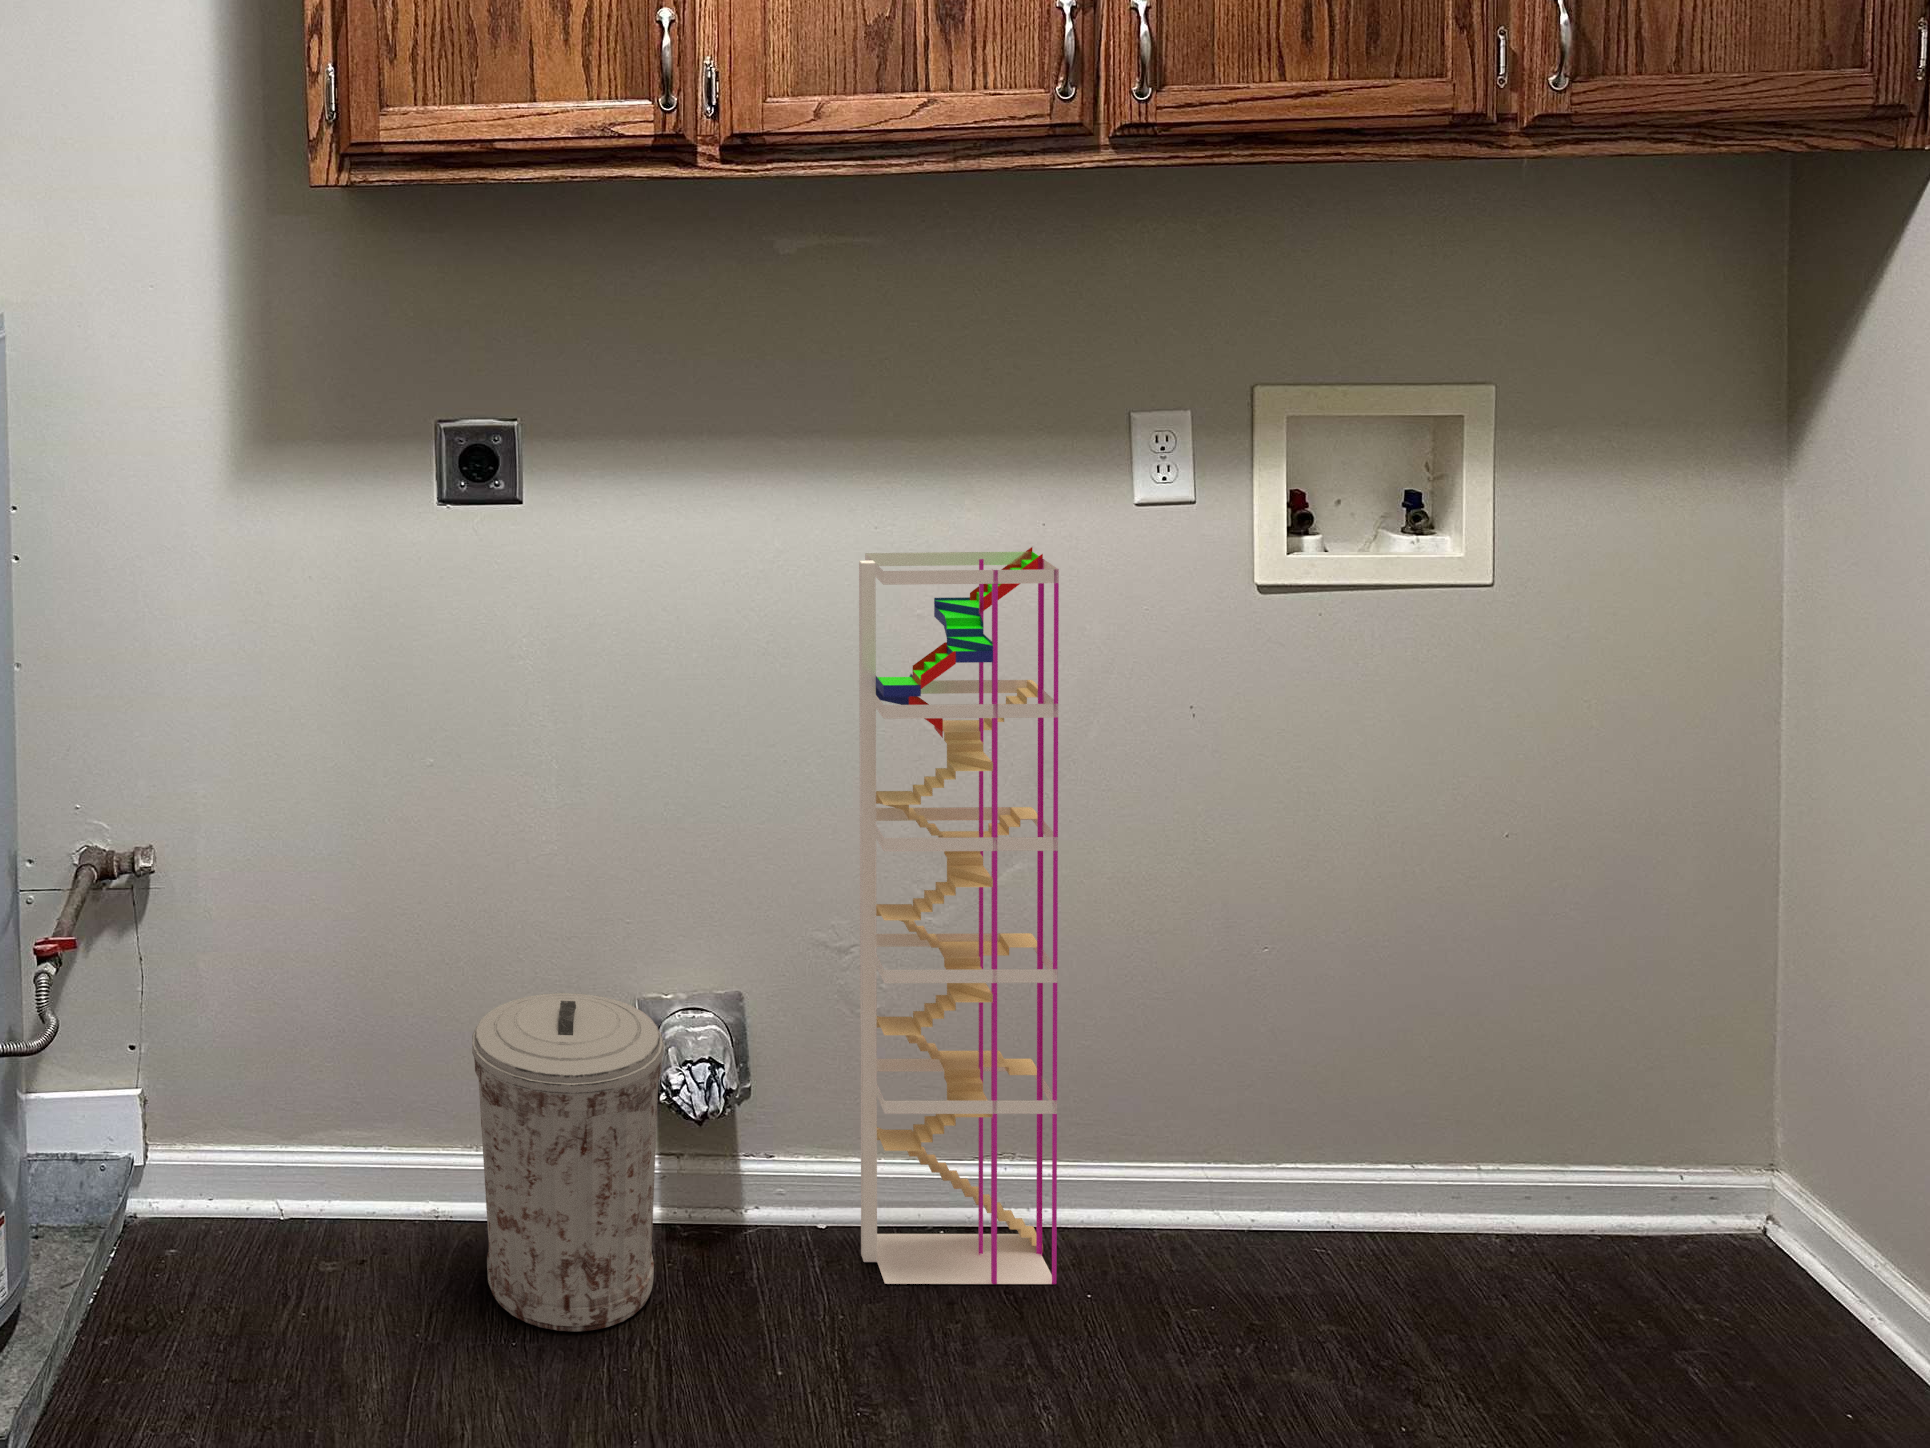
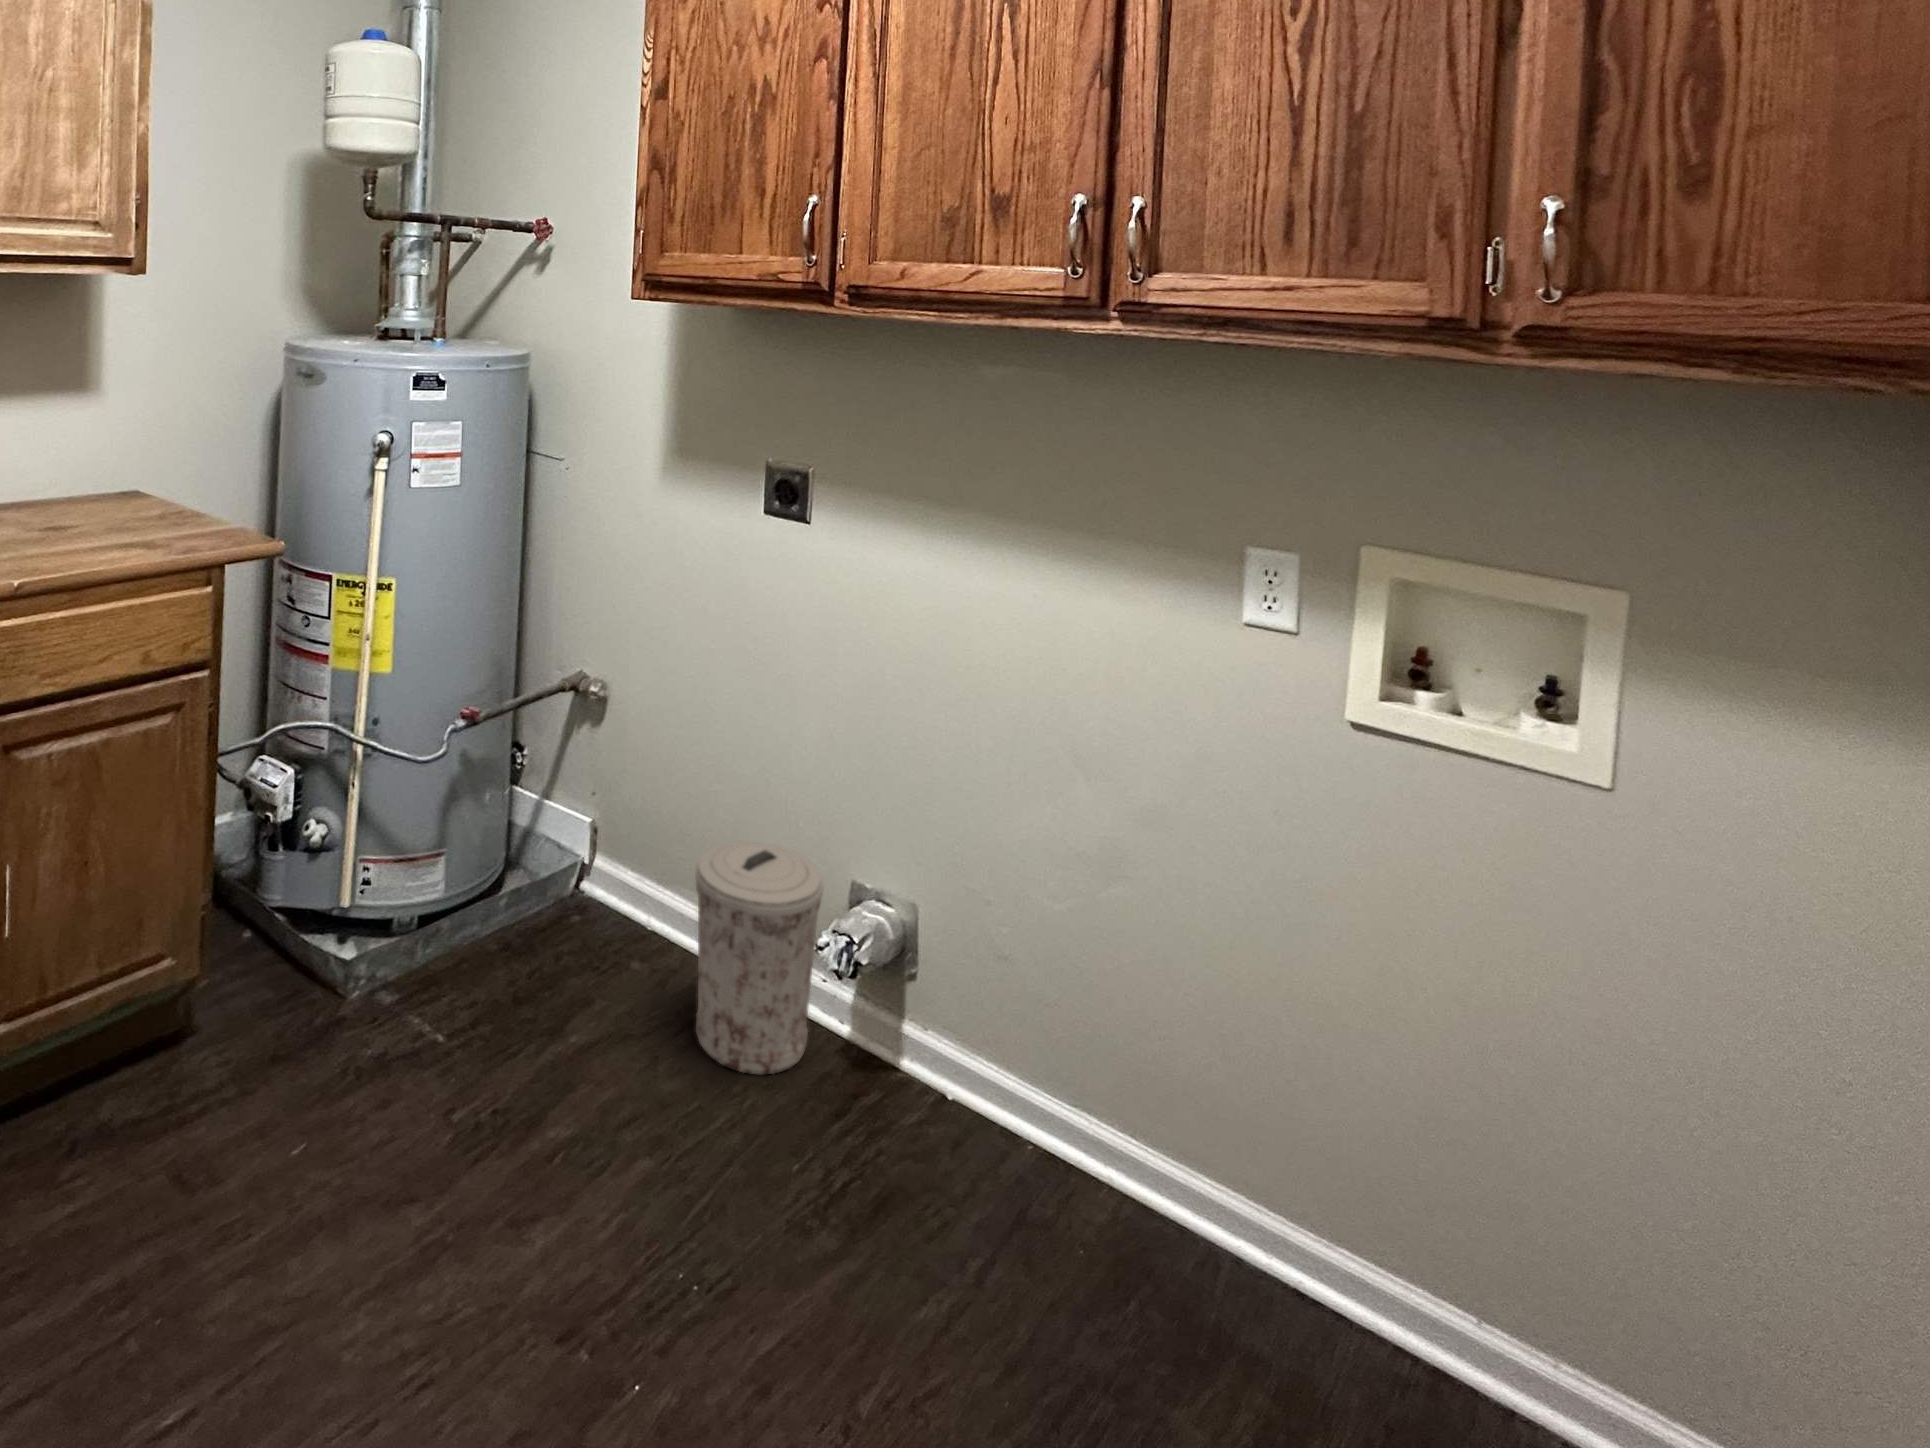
shelving unit: present [859,547,1059,1284] -> none [944,603,1132,1221]

